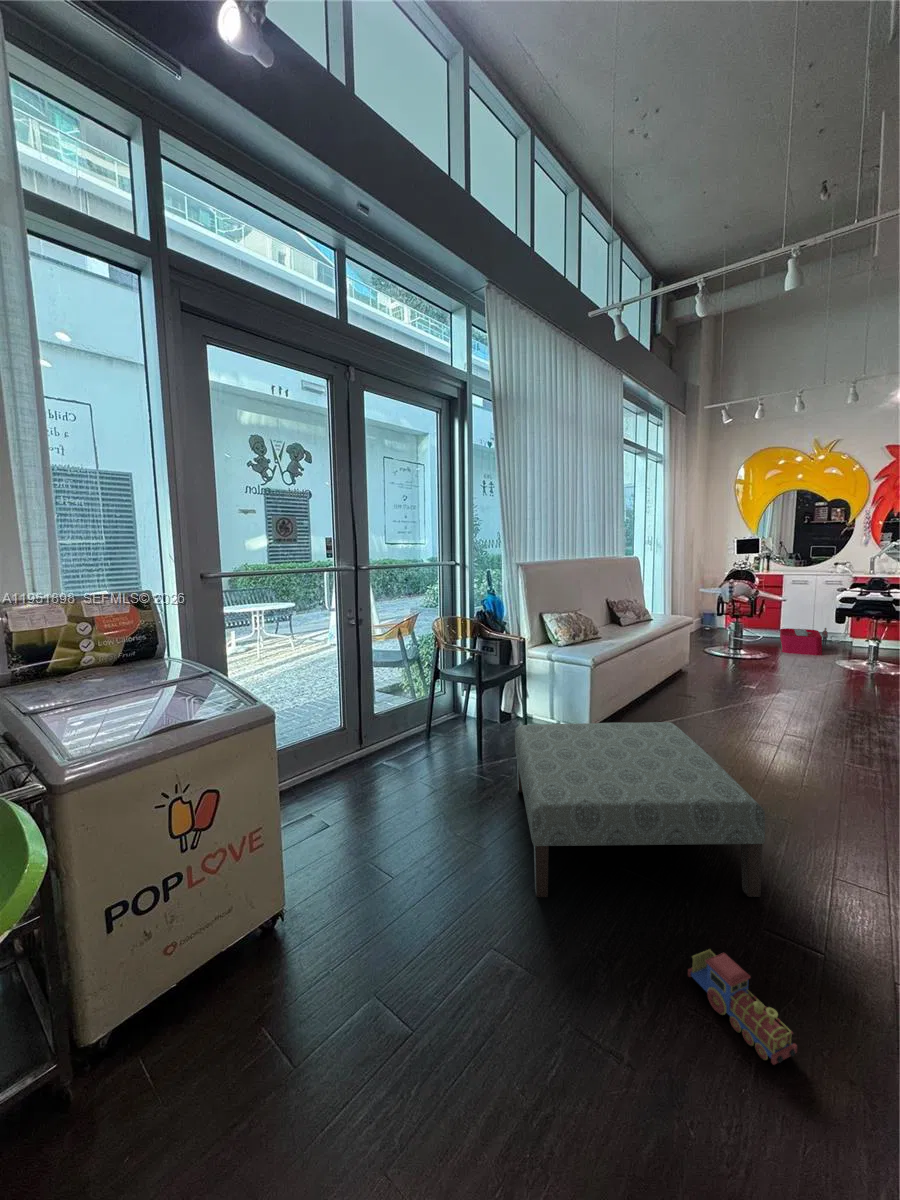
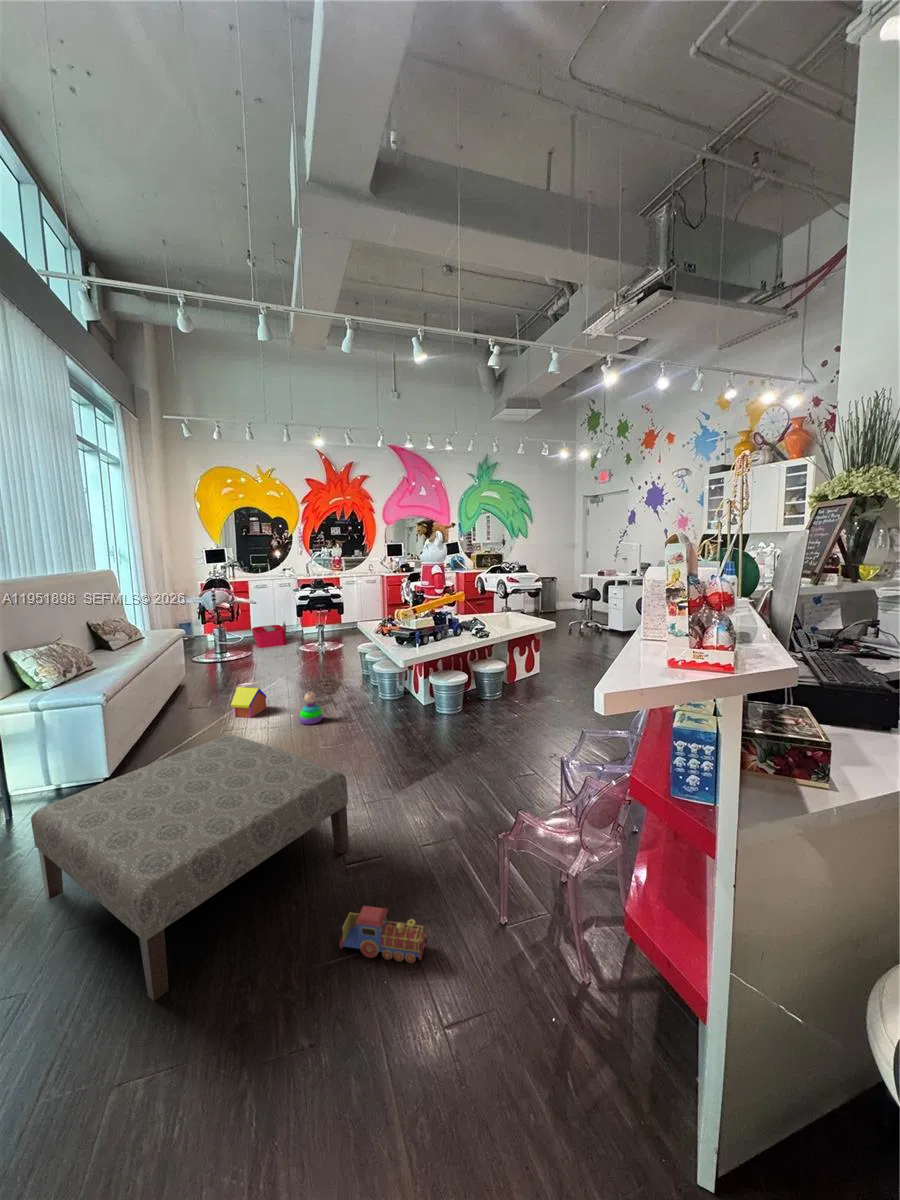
toy house: none [713,685,756,722] -> present [231,687,267,718]
stacking toy: none [784,712,818,752] -> present [299,692,323,725]

